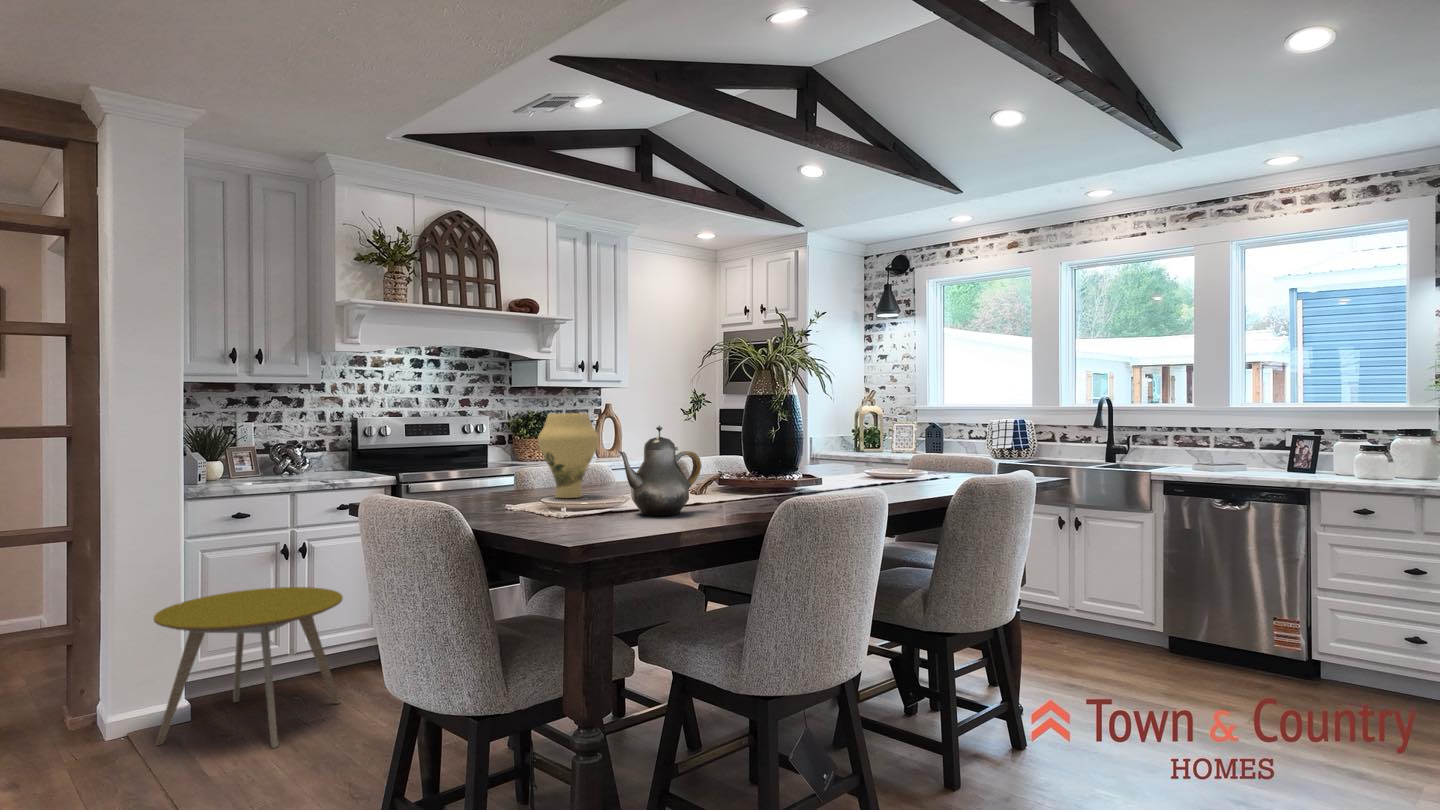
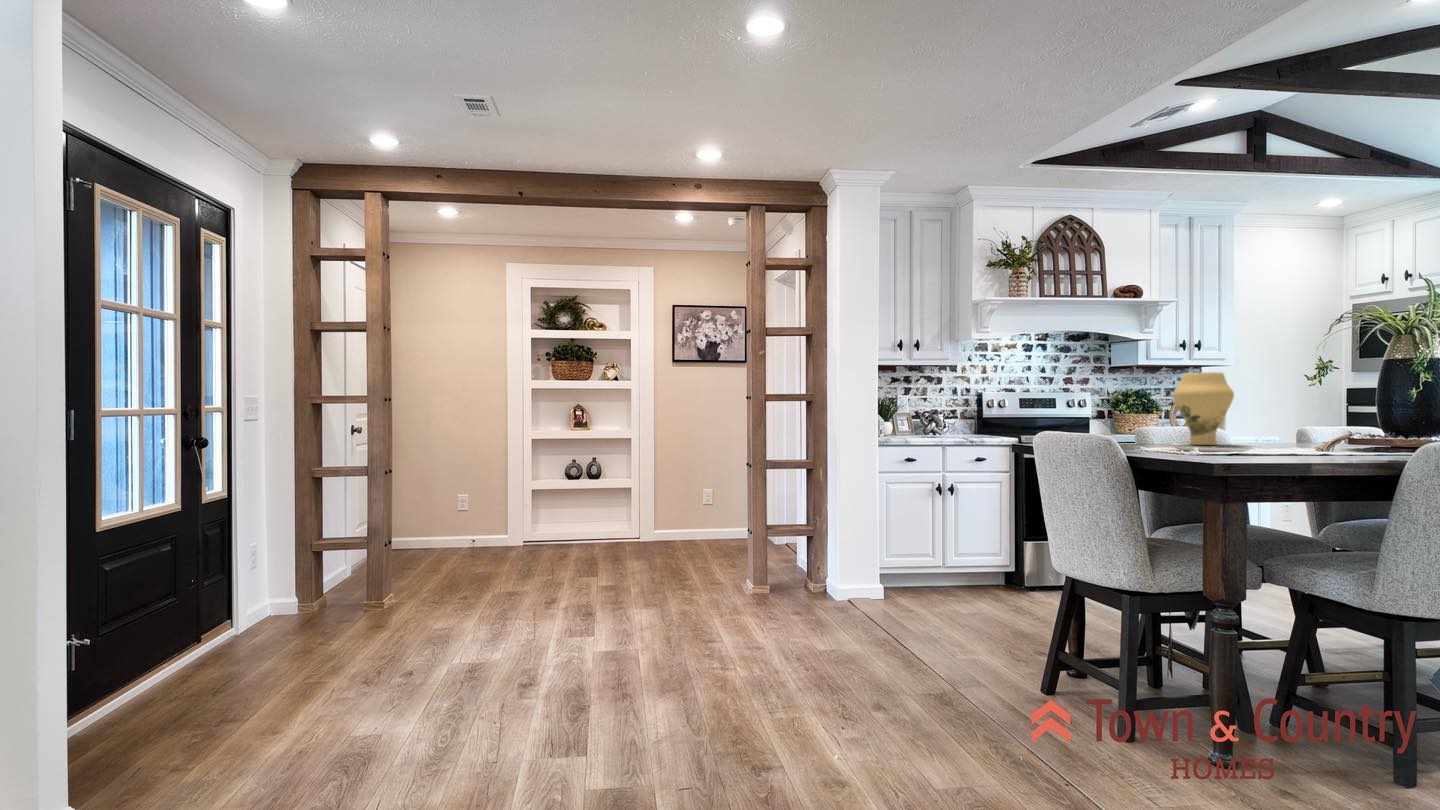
teapot: present [619,426,702,516] -> none [1267,376,1356,456]
side table: present [154,587,343,748] -> none [864,514,987,624]

